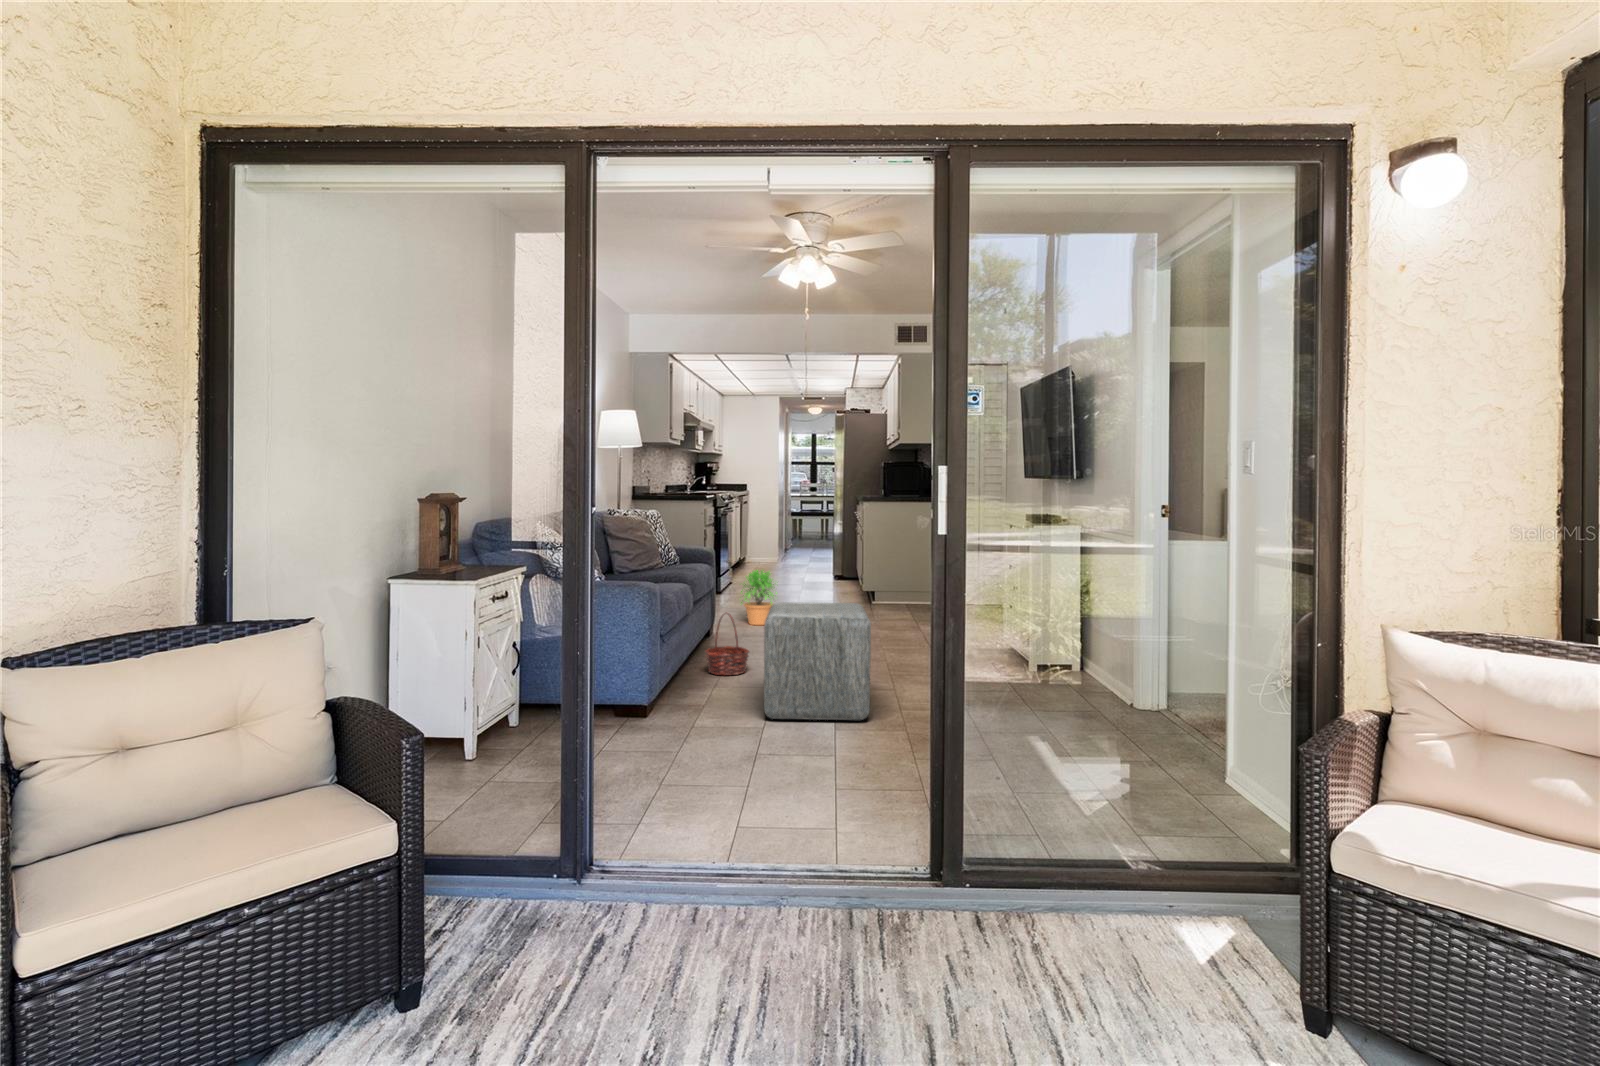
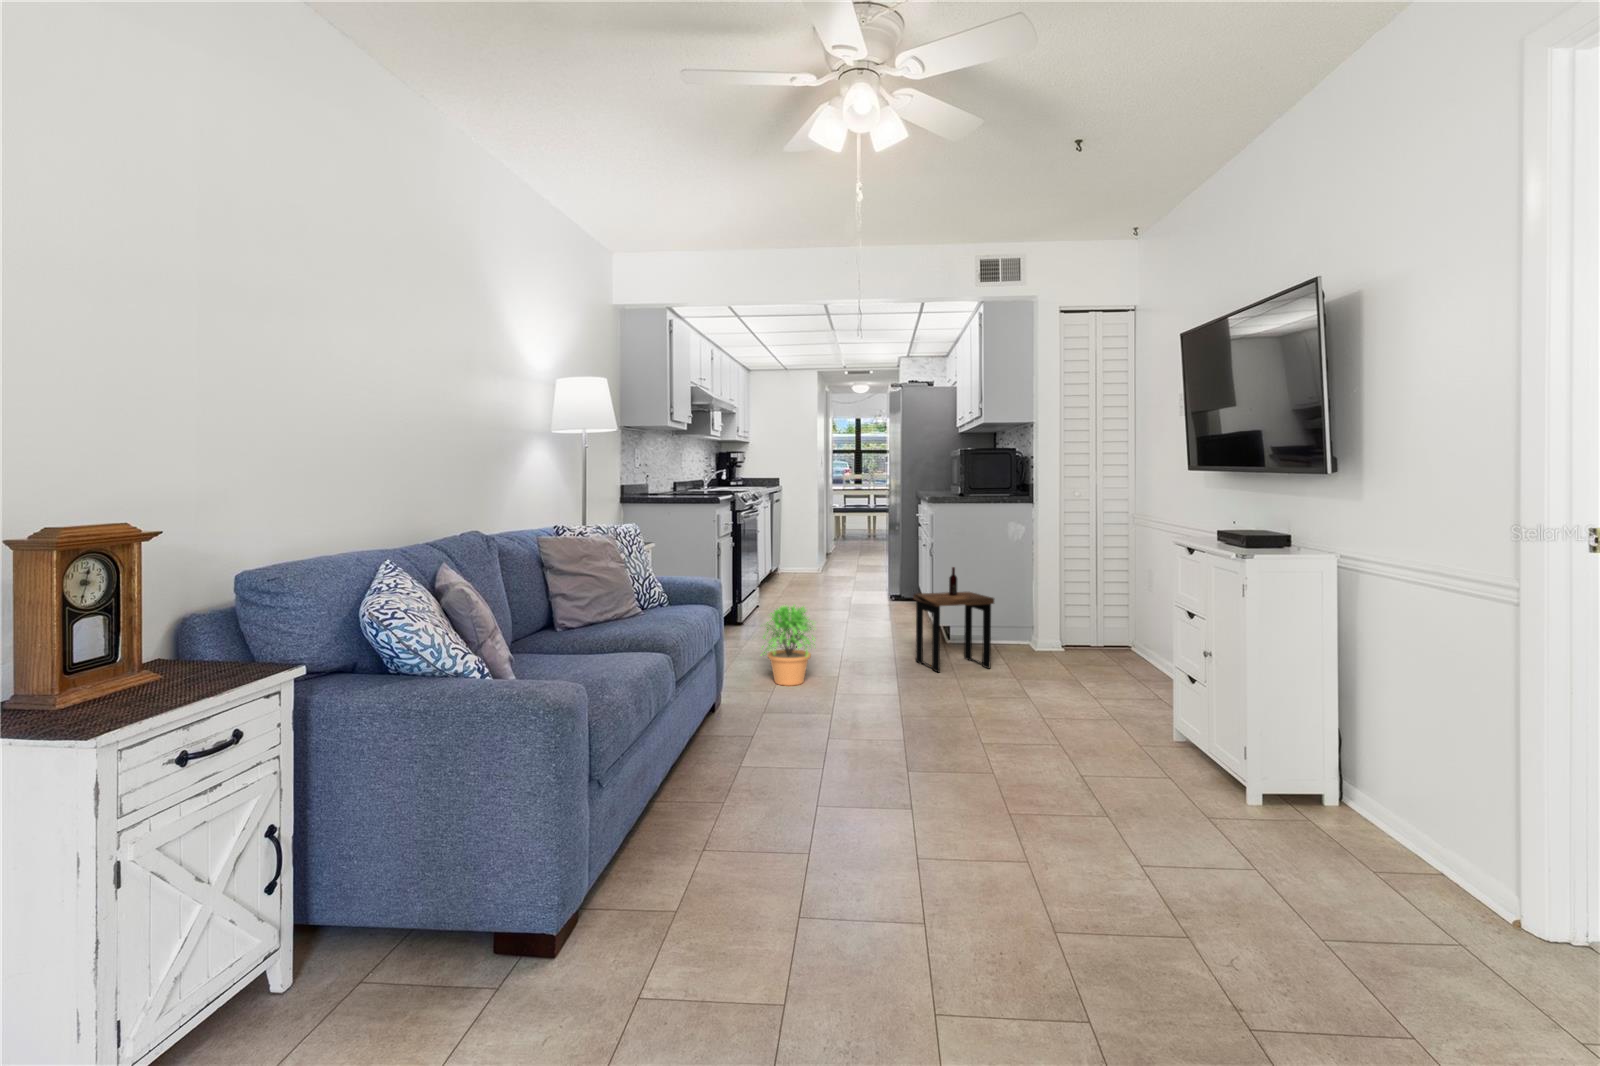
side table: none [847,546,903,619] -> present [913,567,994,672]
ottoman: present [764,602,871,720] -> none [785,711,1008,984]
basket: present [705,613,749,675] -> none [692,704,768,815]

